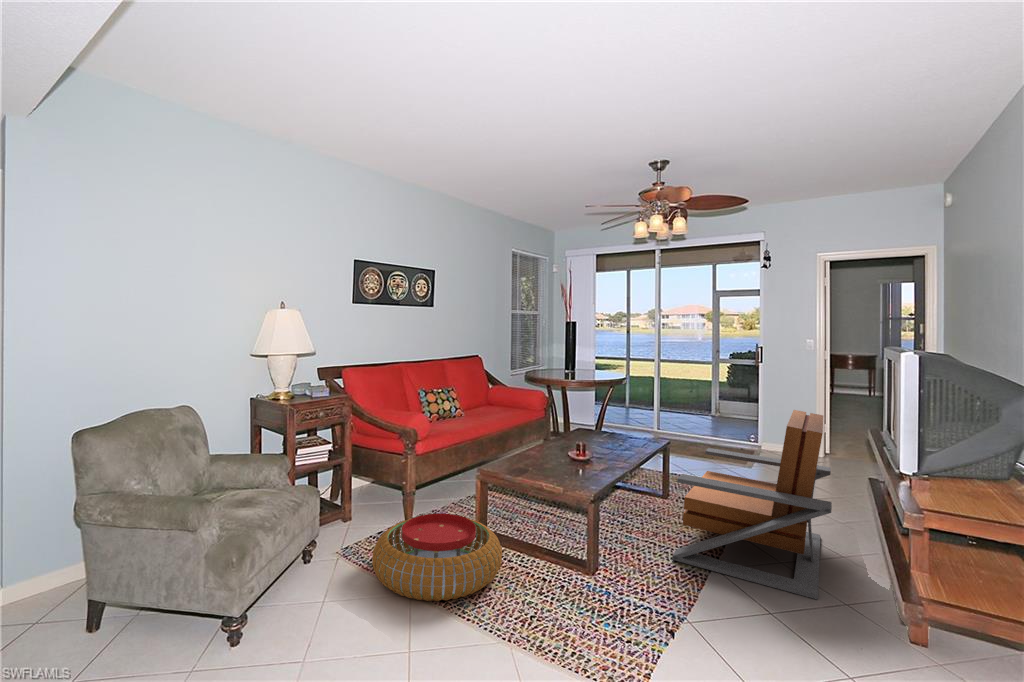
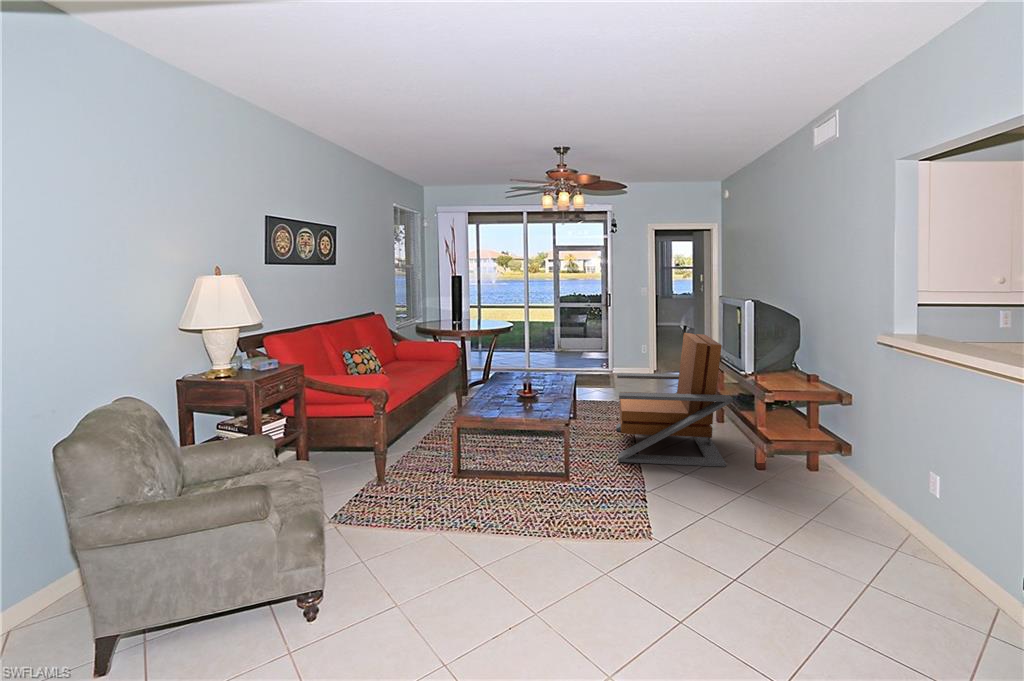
pouf: present [372,514,502,601] -> none [385,455,503,527]

